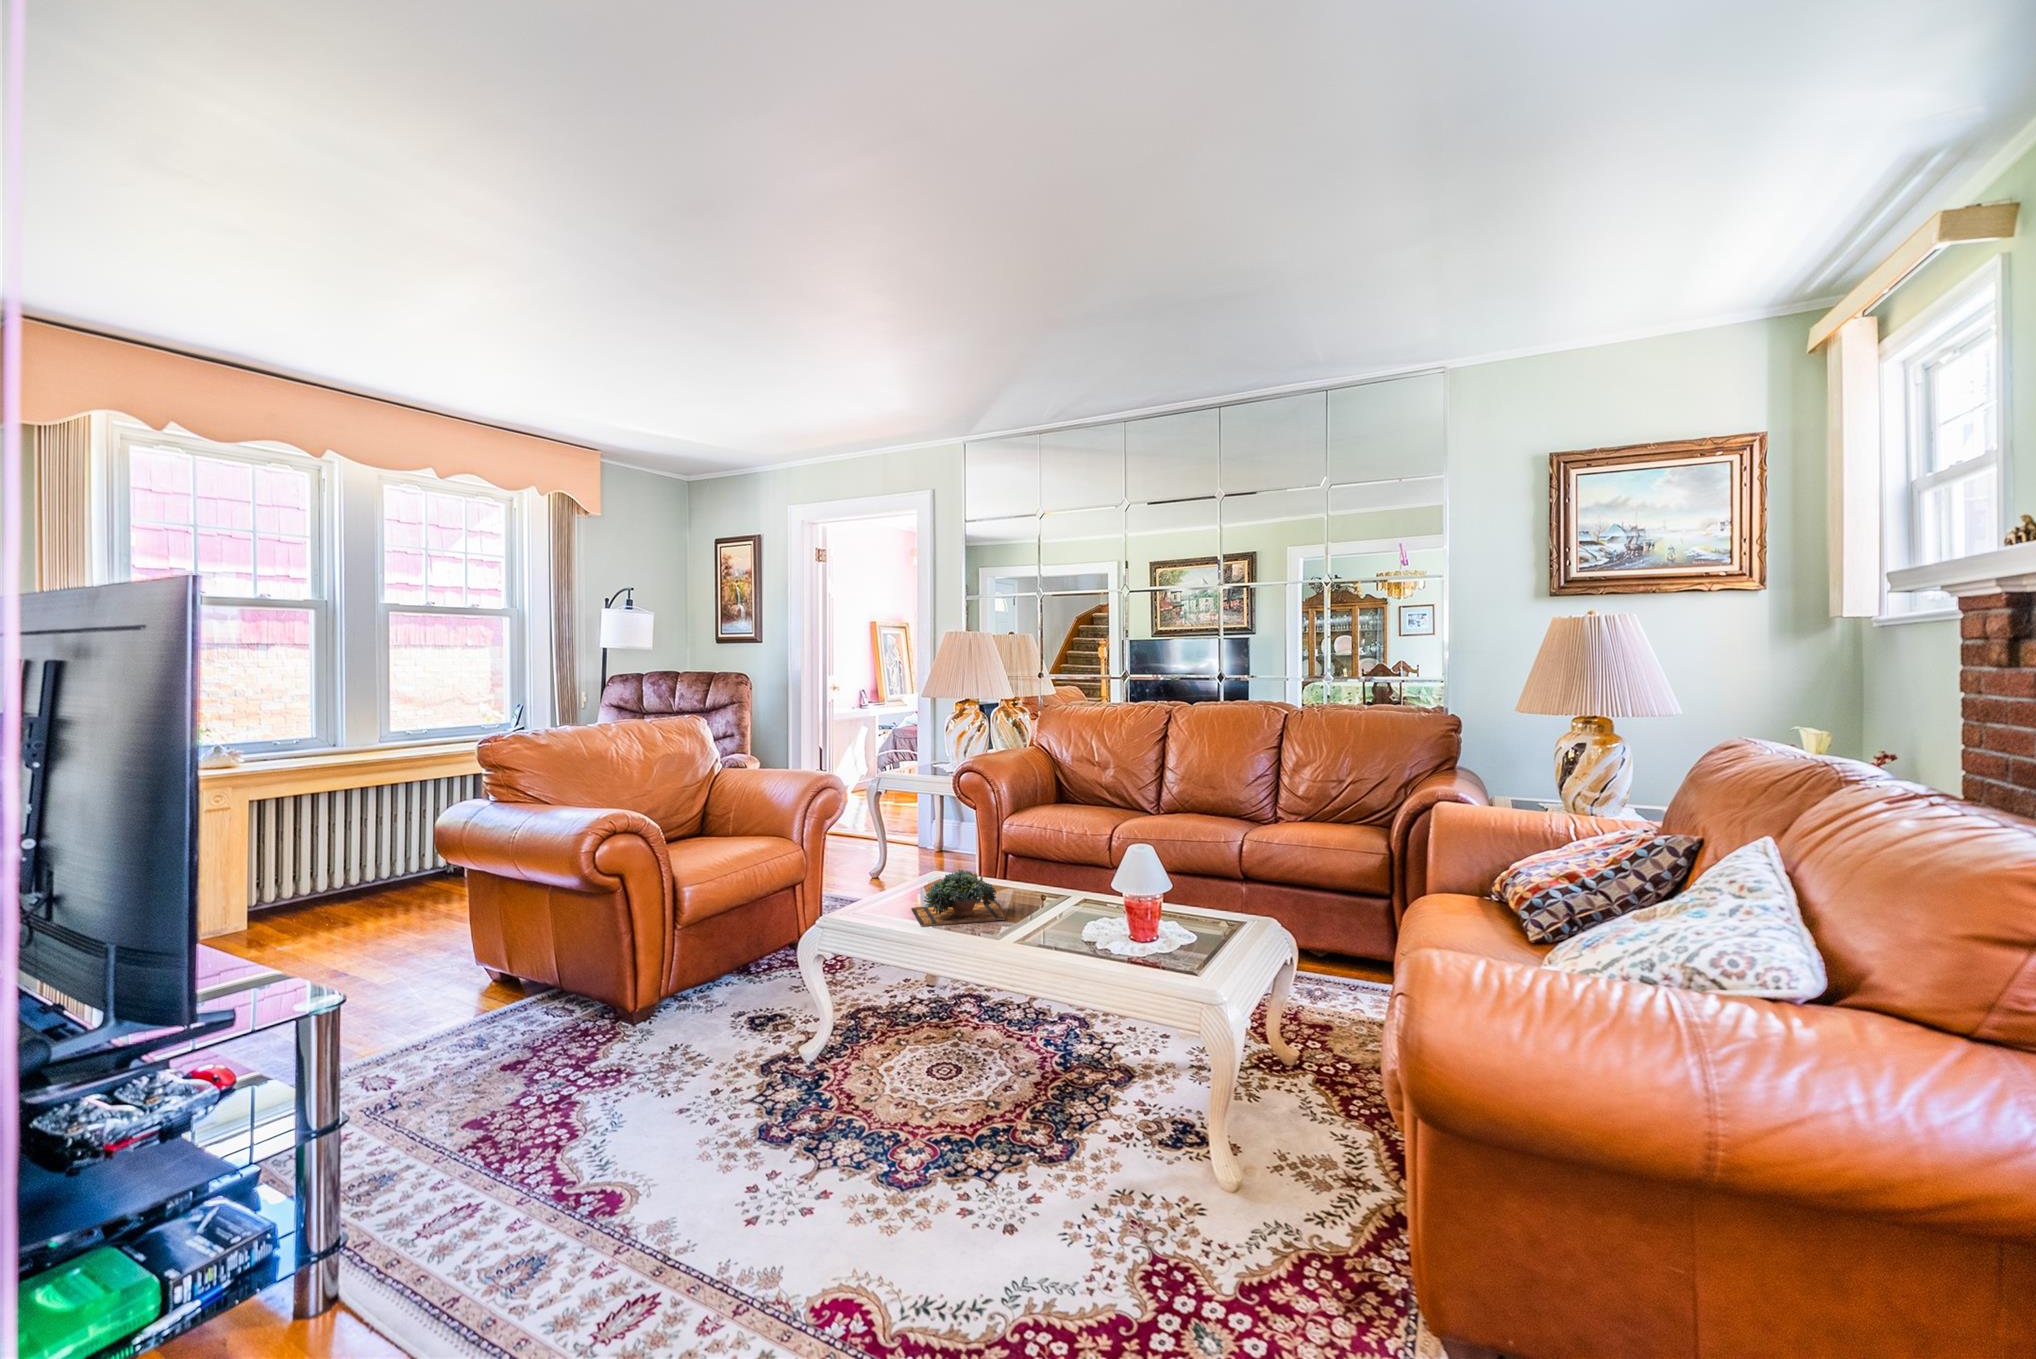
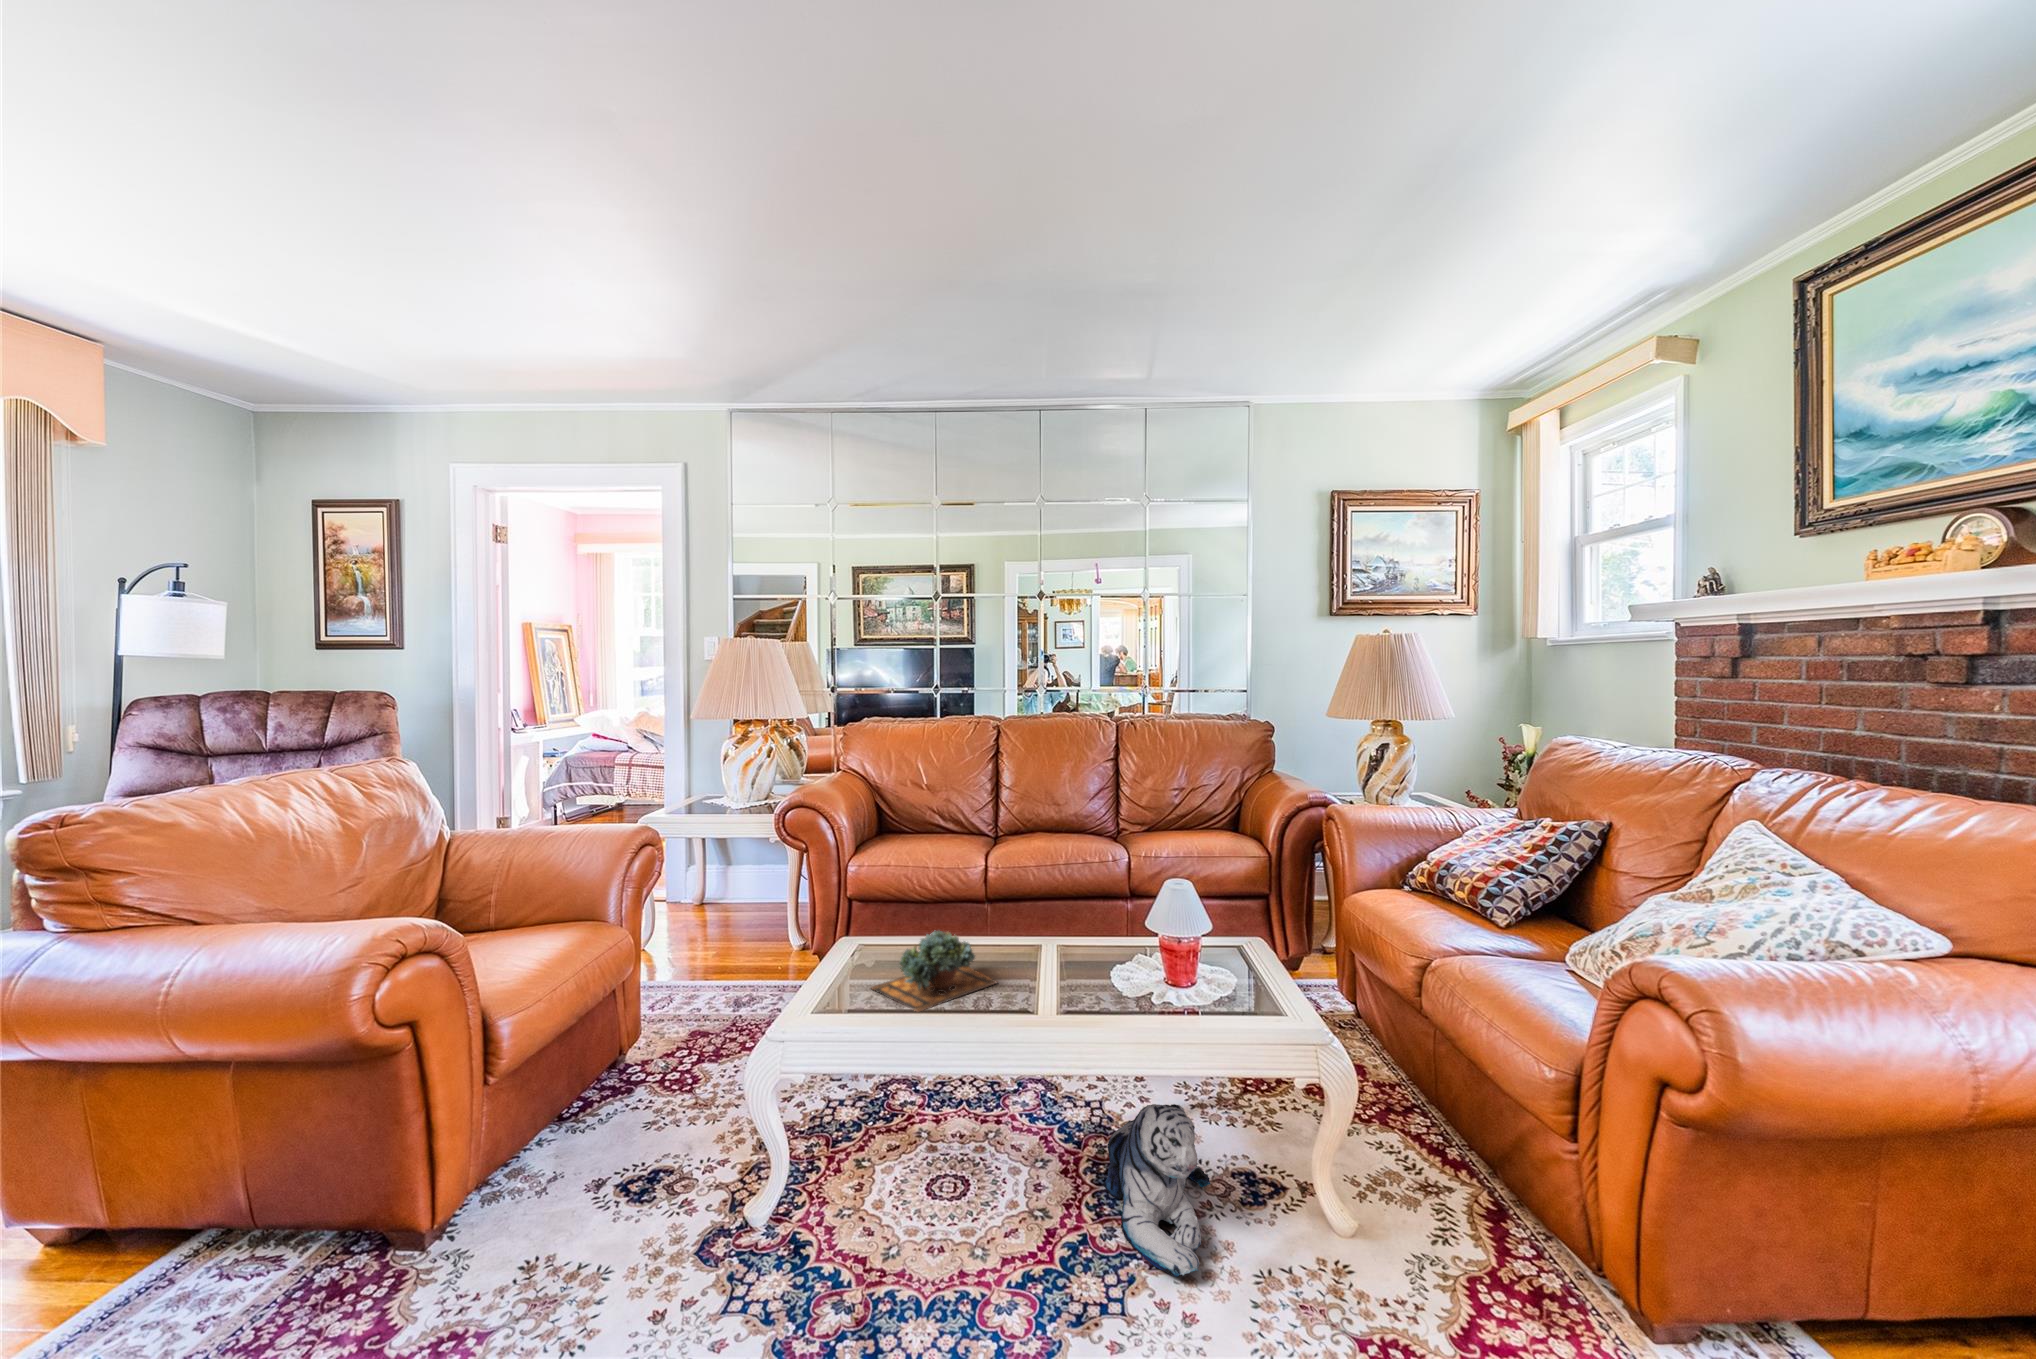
plush toy: none [1039,1035,1148,1170] -> present [1103,1104,1210,1277]

